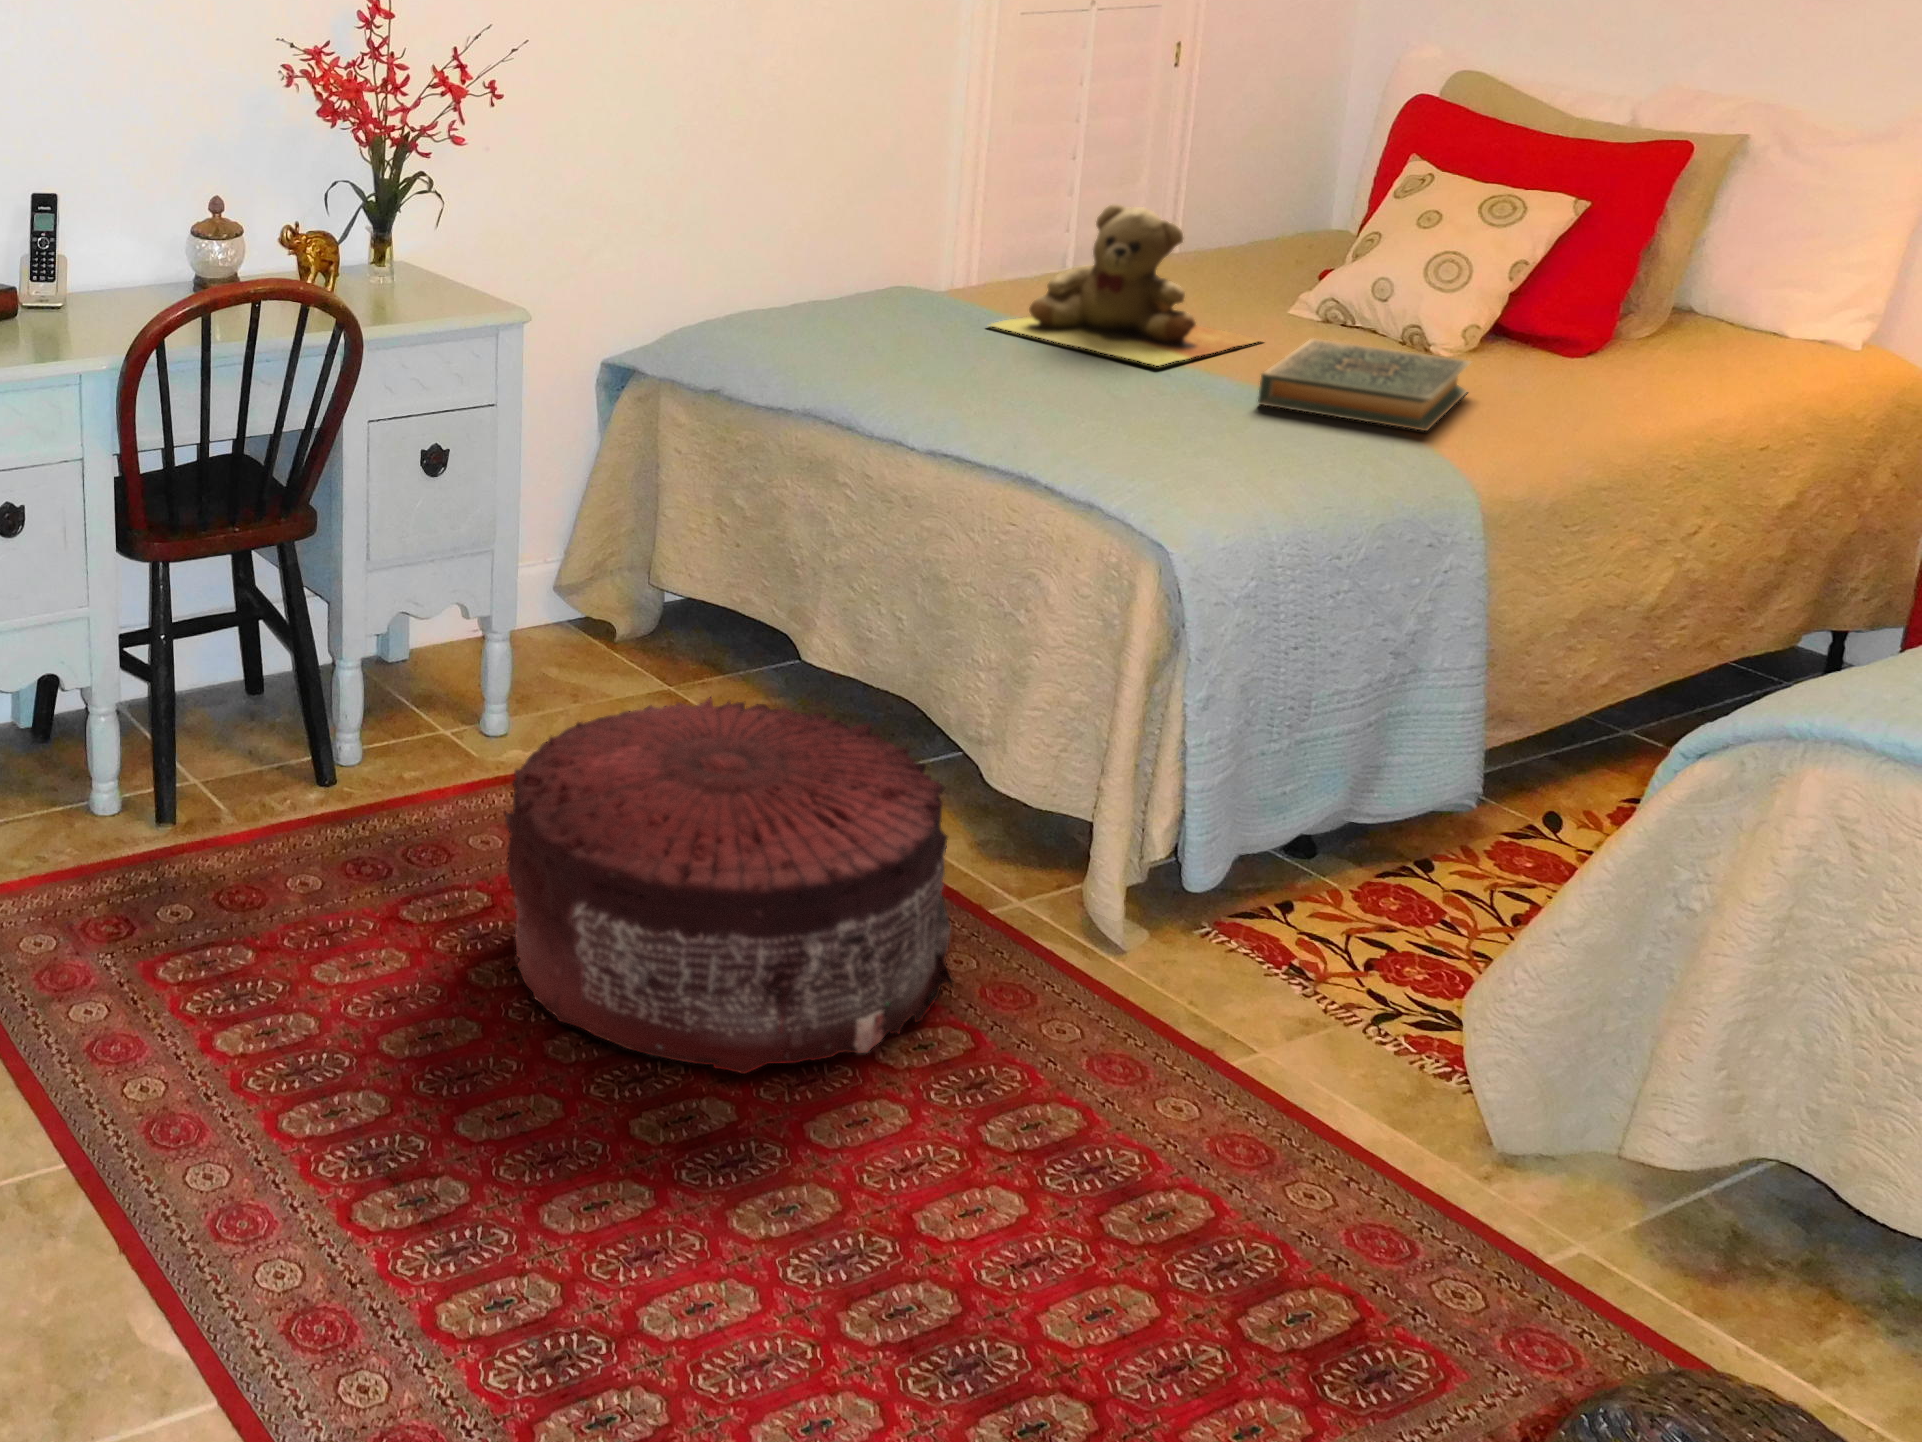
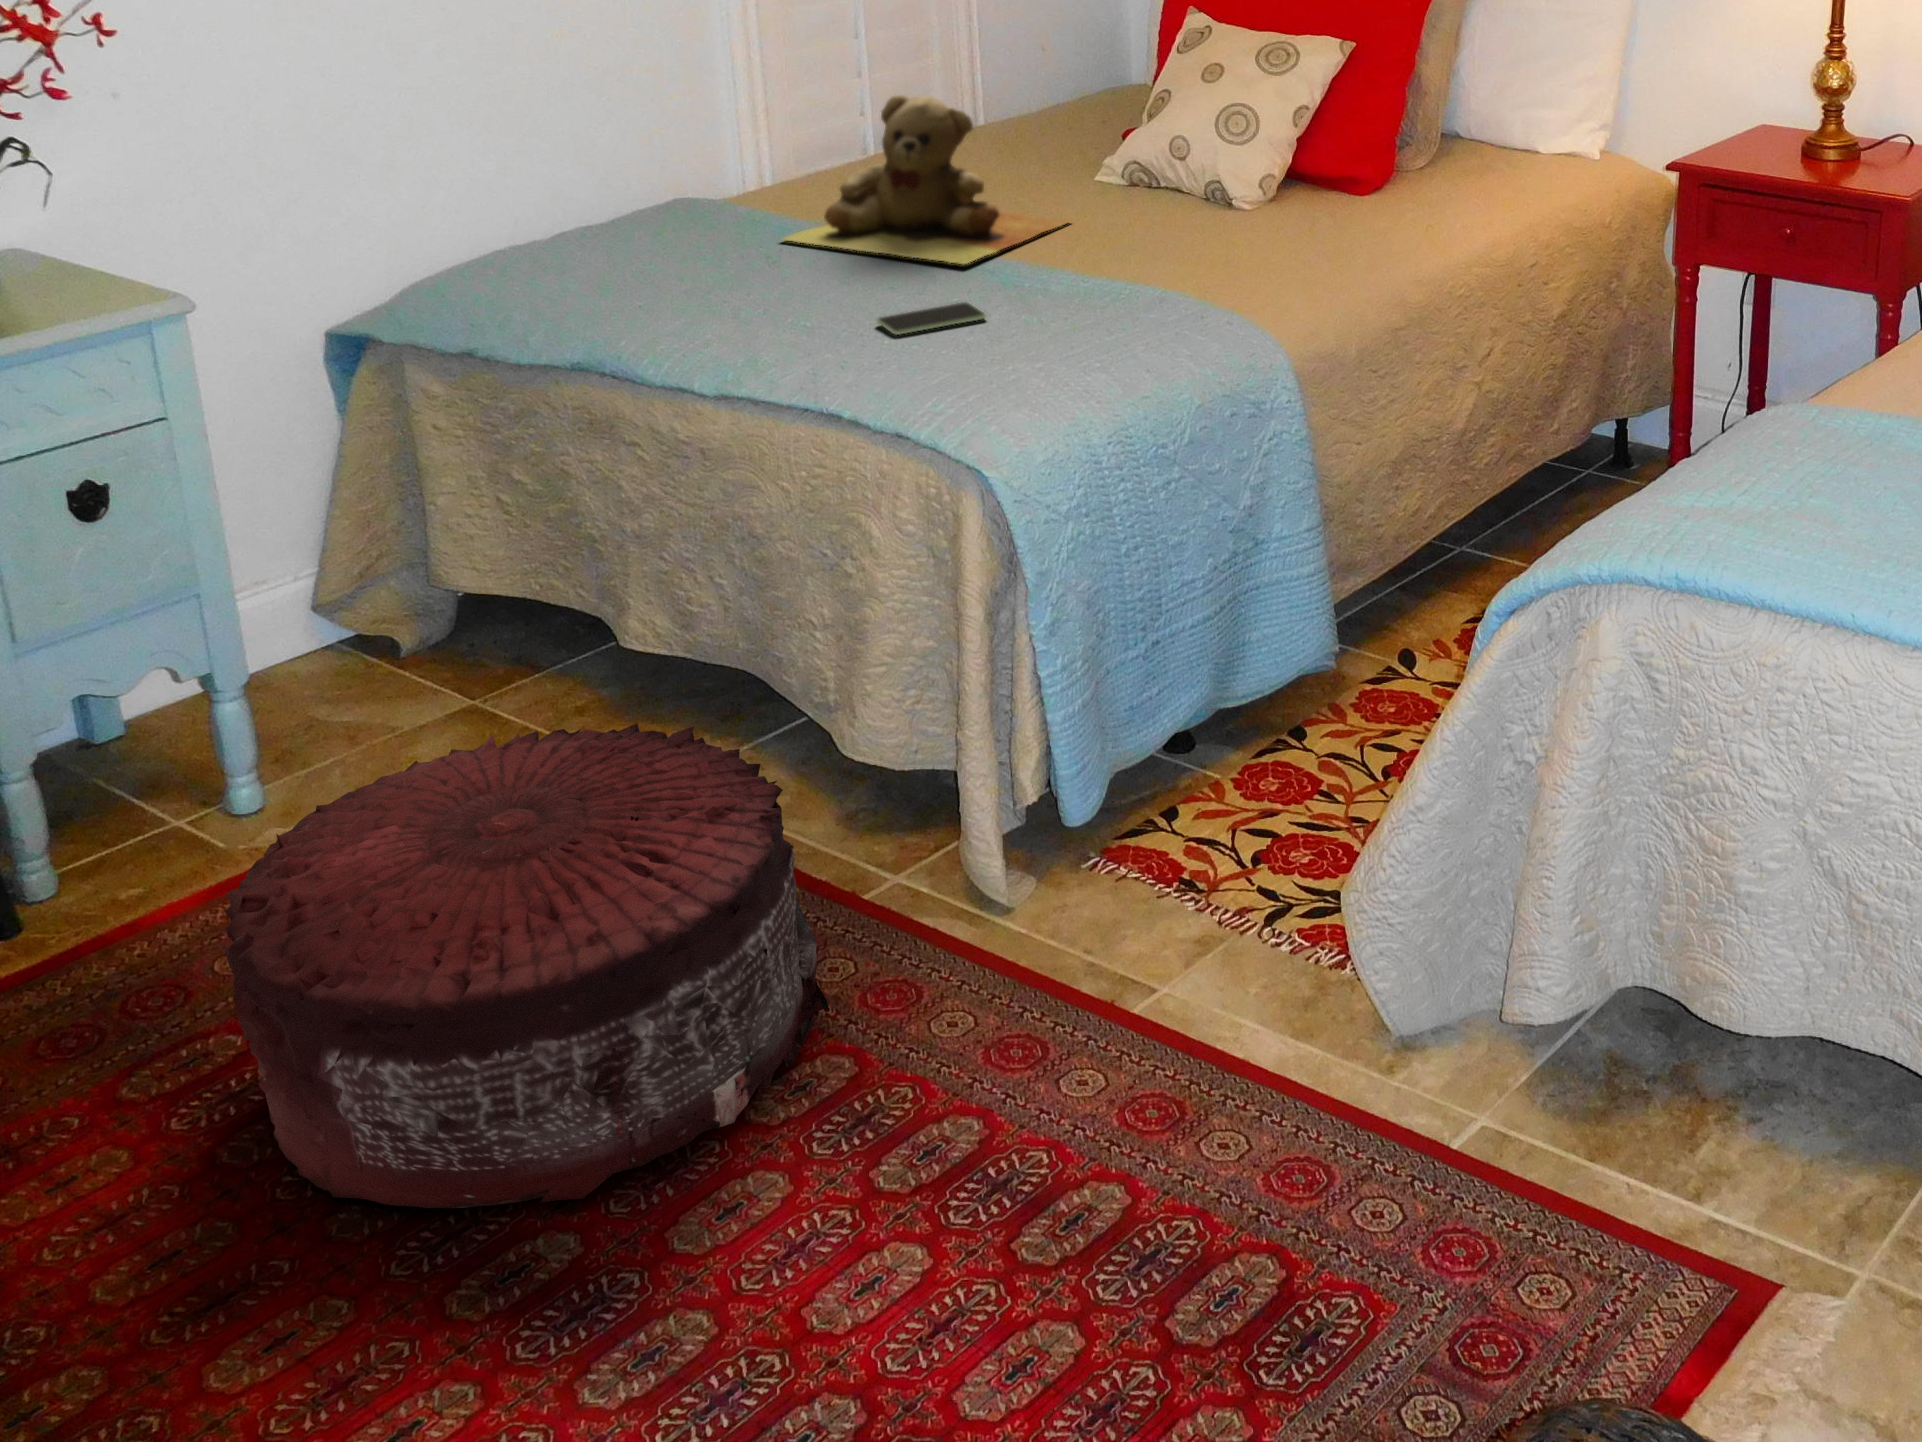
hardback book: present [1258,339,1471,431] -> none [1067,216,1269,301]
smartphone: none [1073,398,1177,418] -> present [877,302,986,335]

